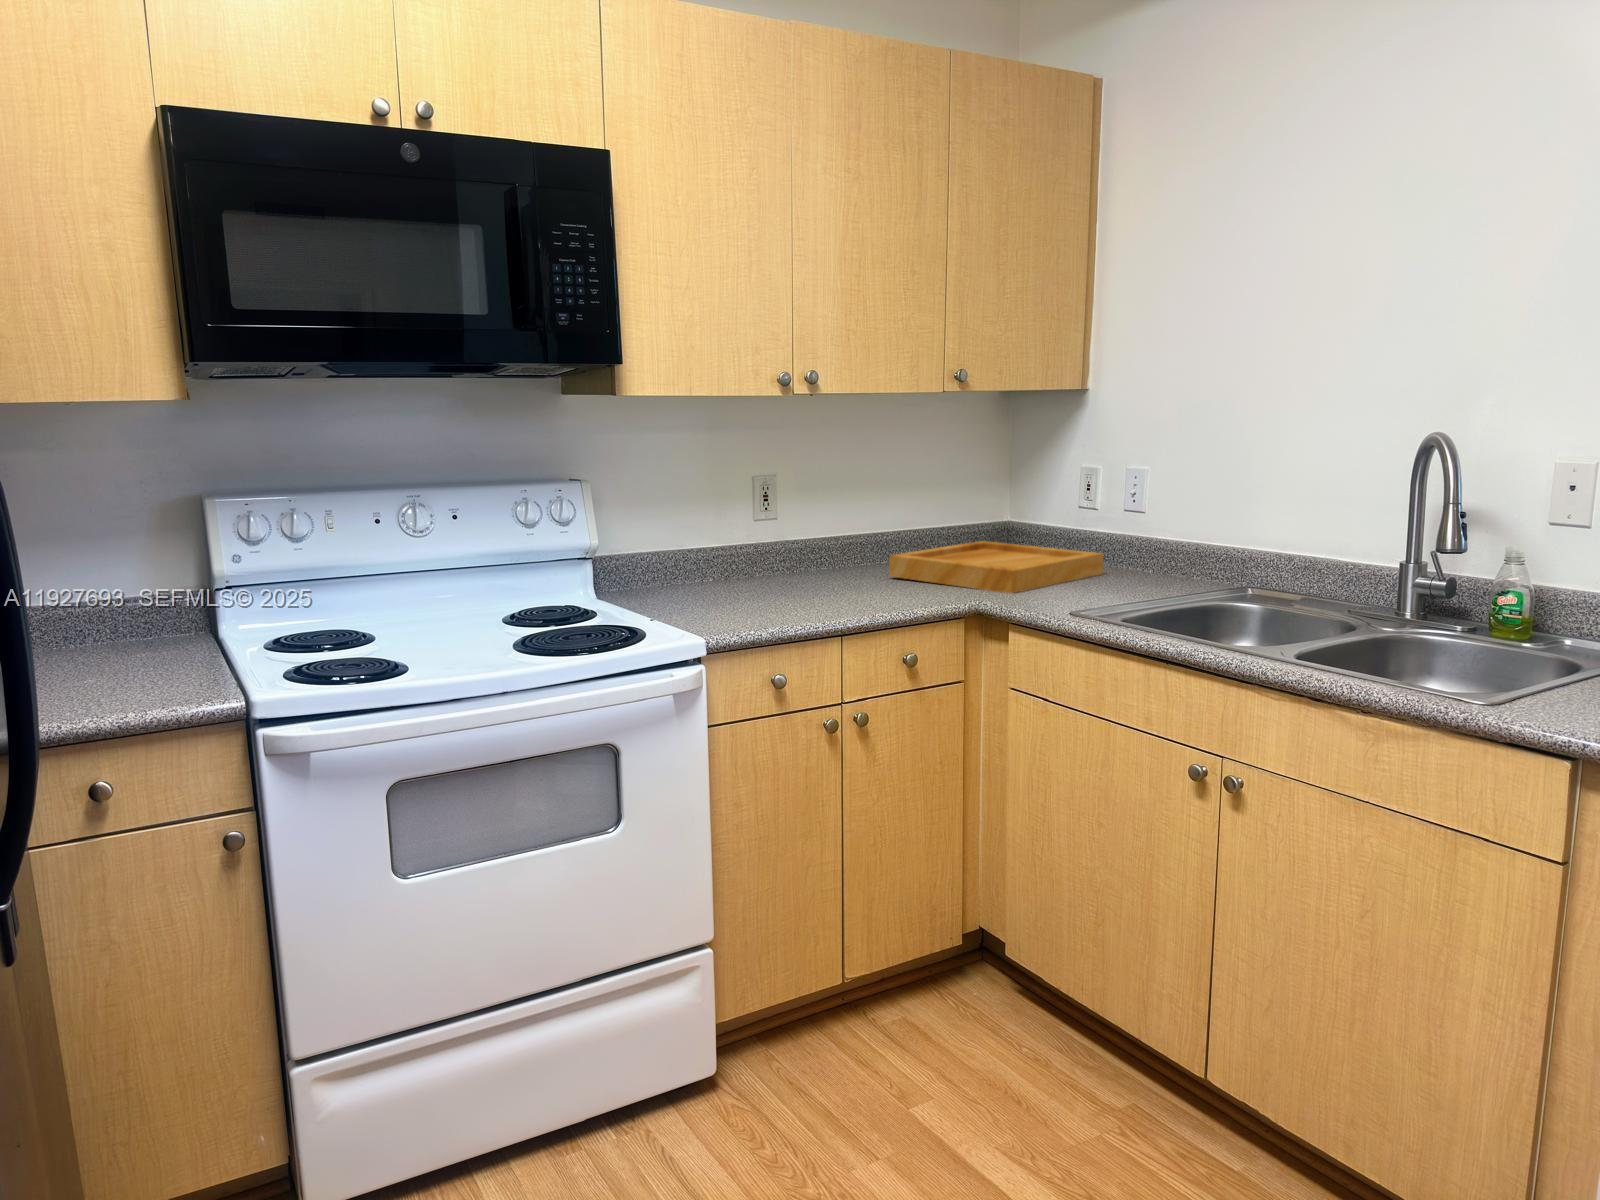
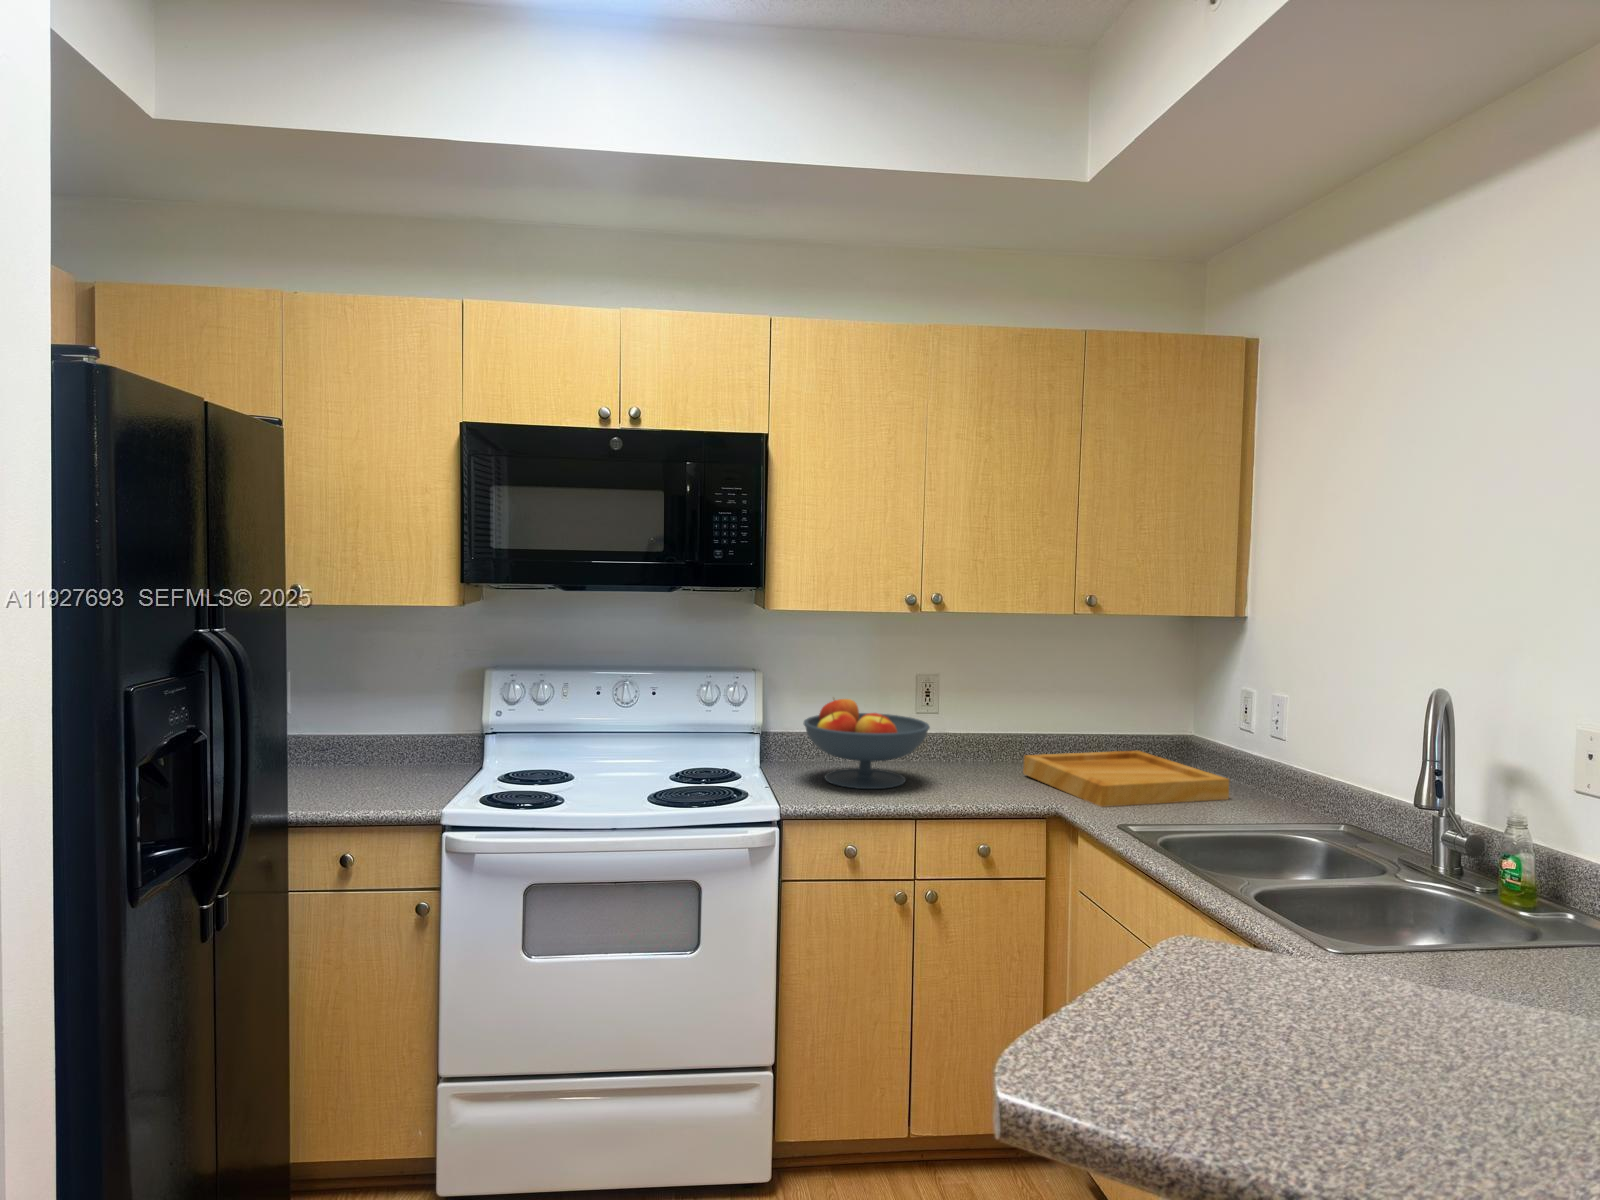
fruit bowl: none [661,506,815,609] -> present [804,699,930,789]

